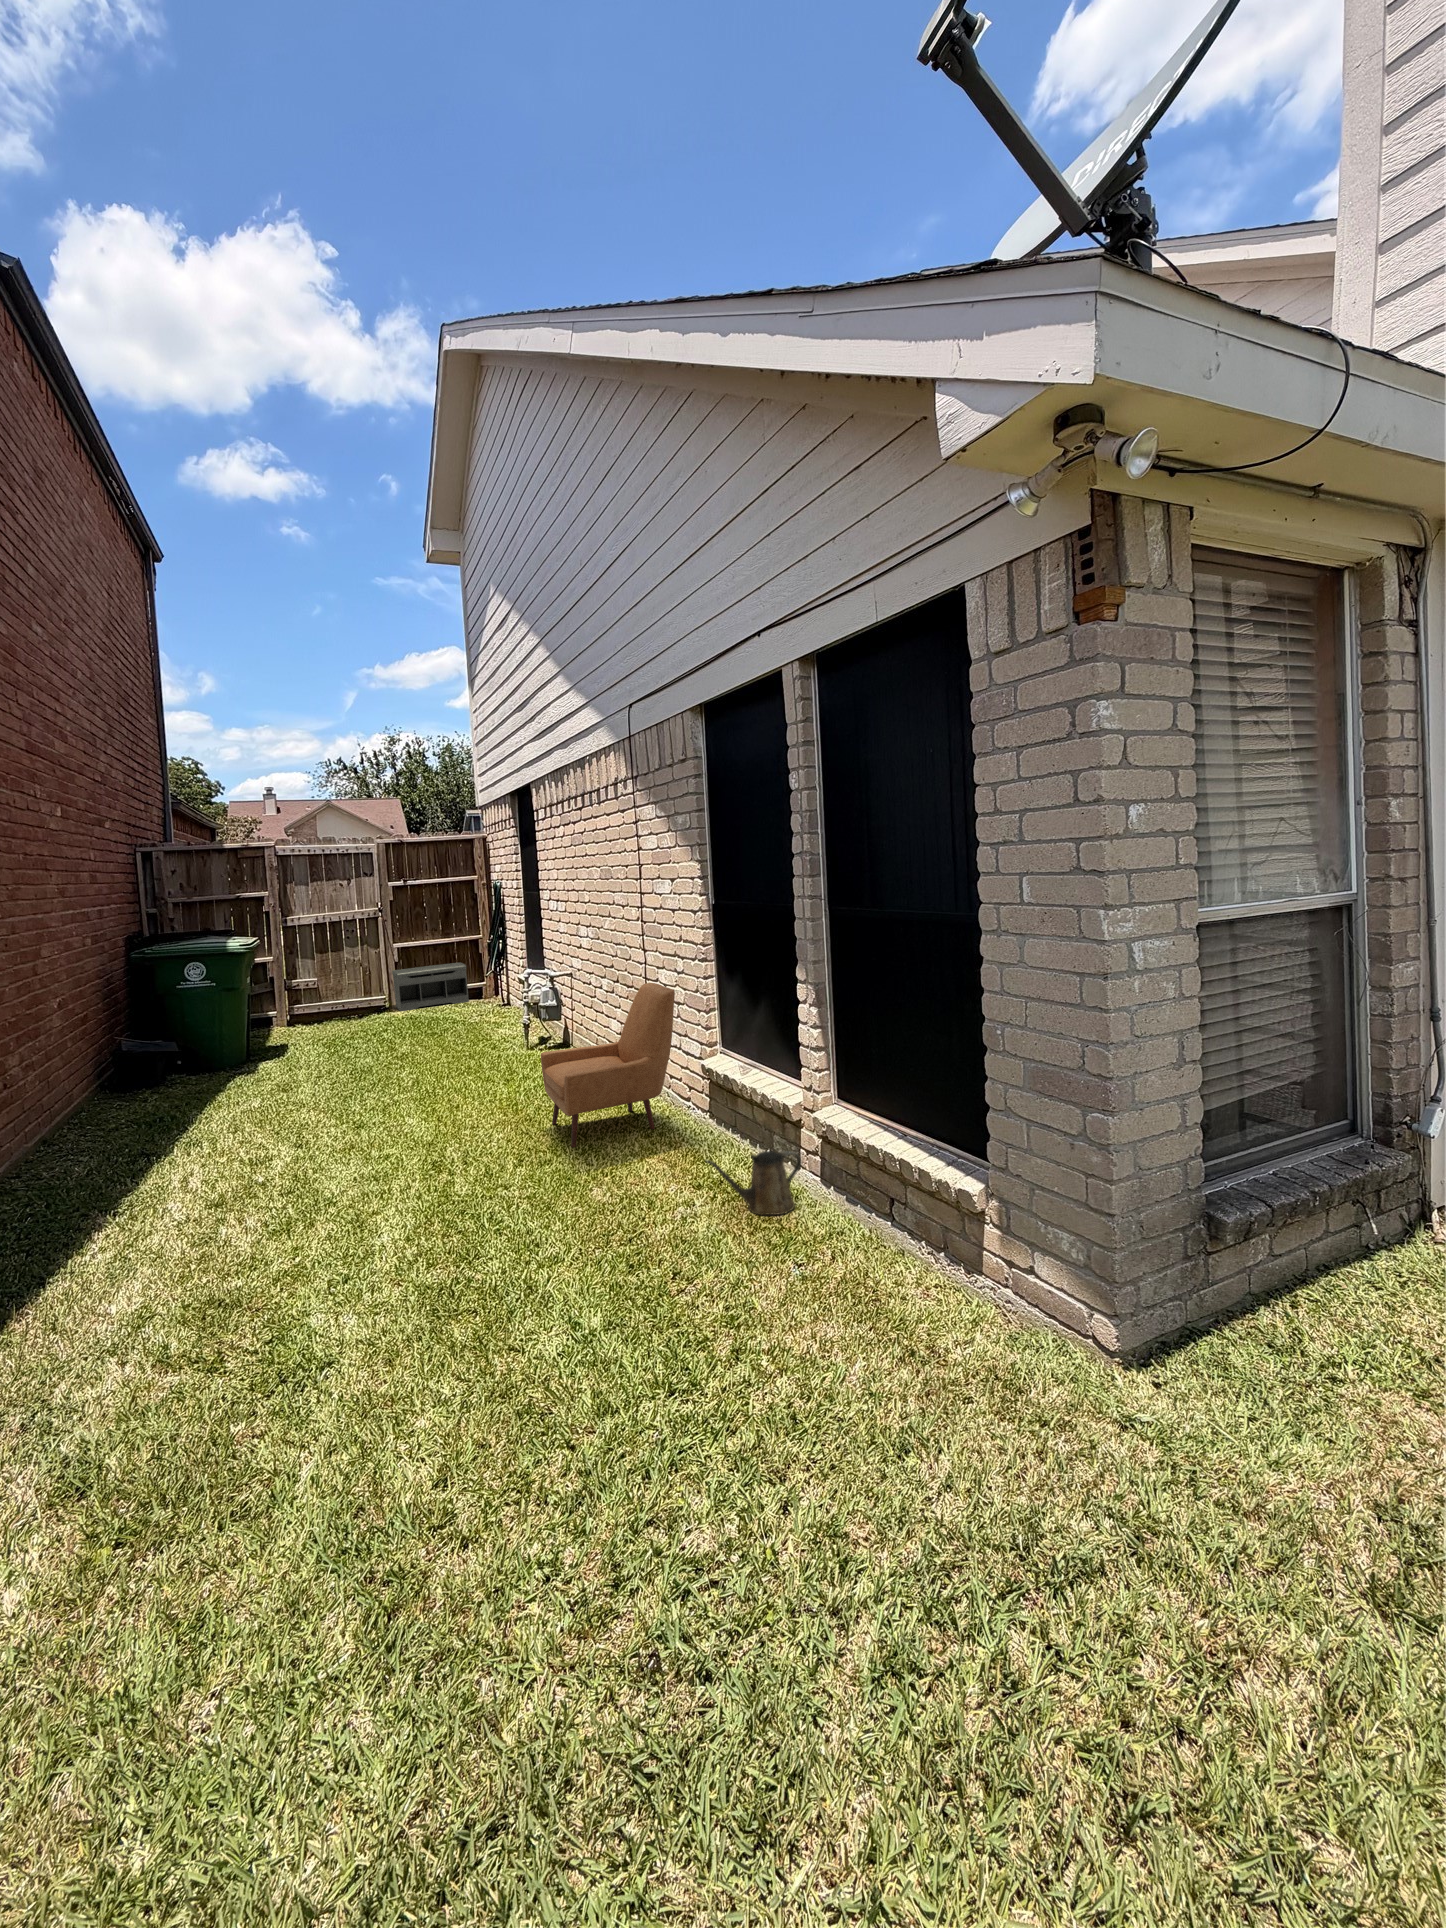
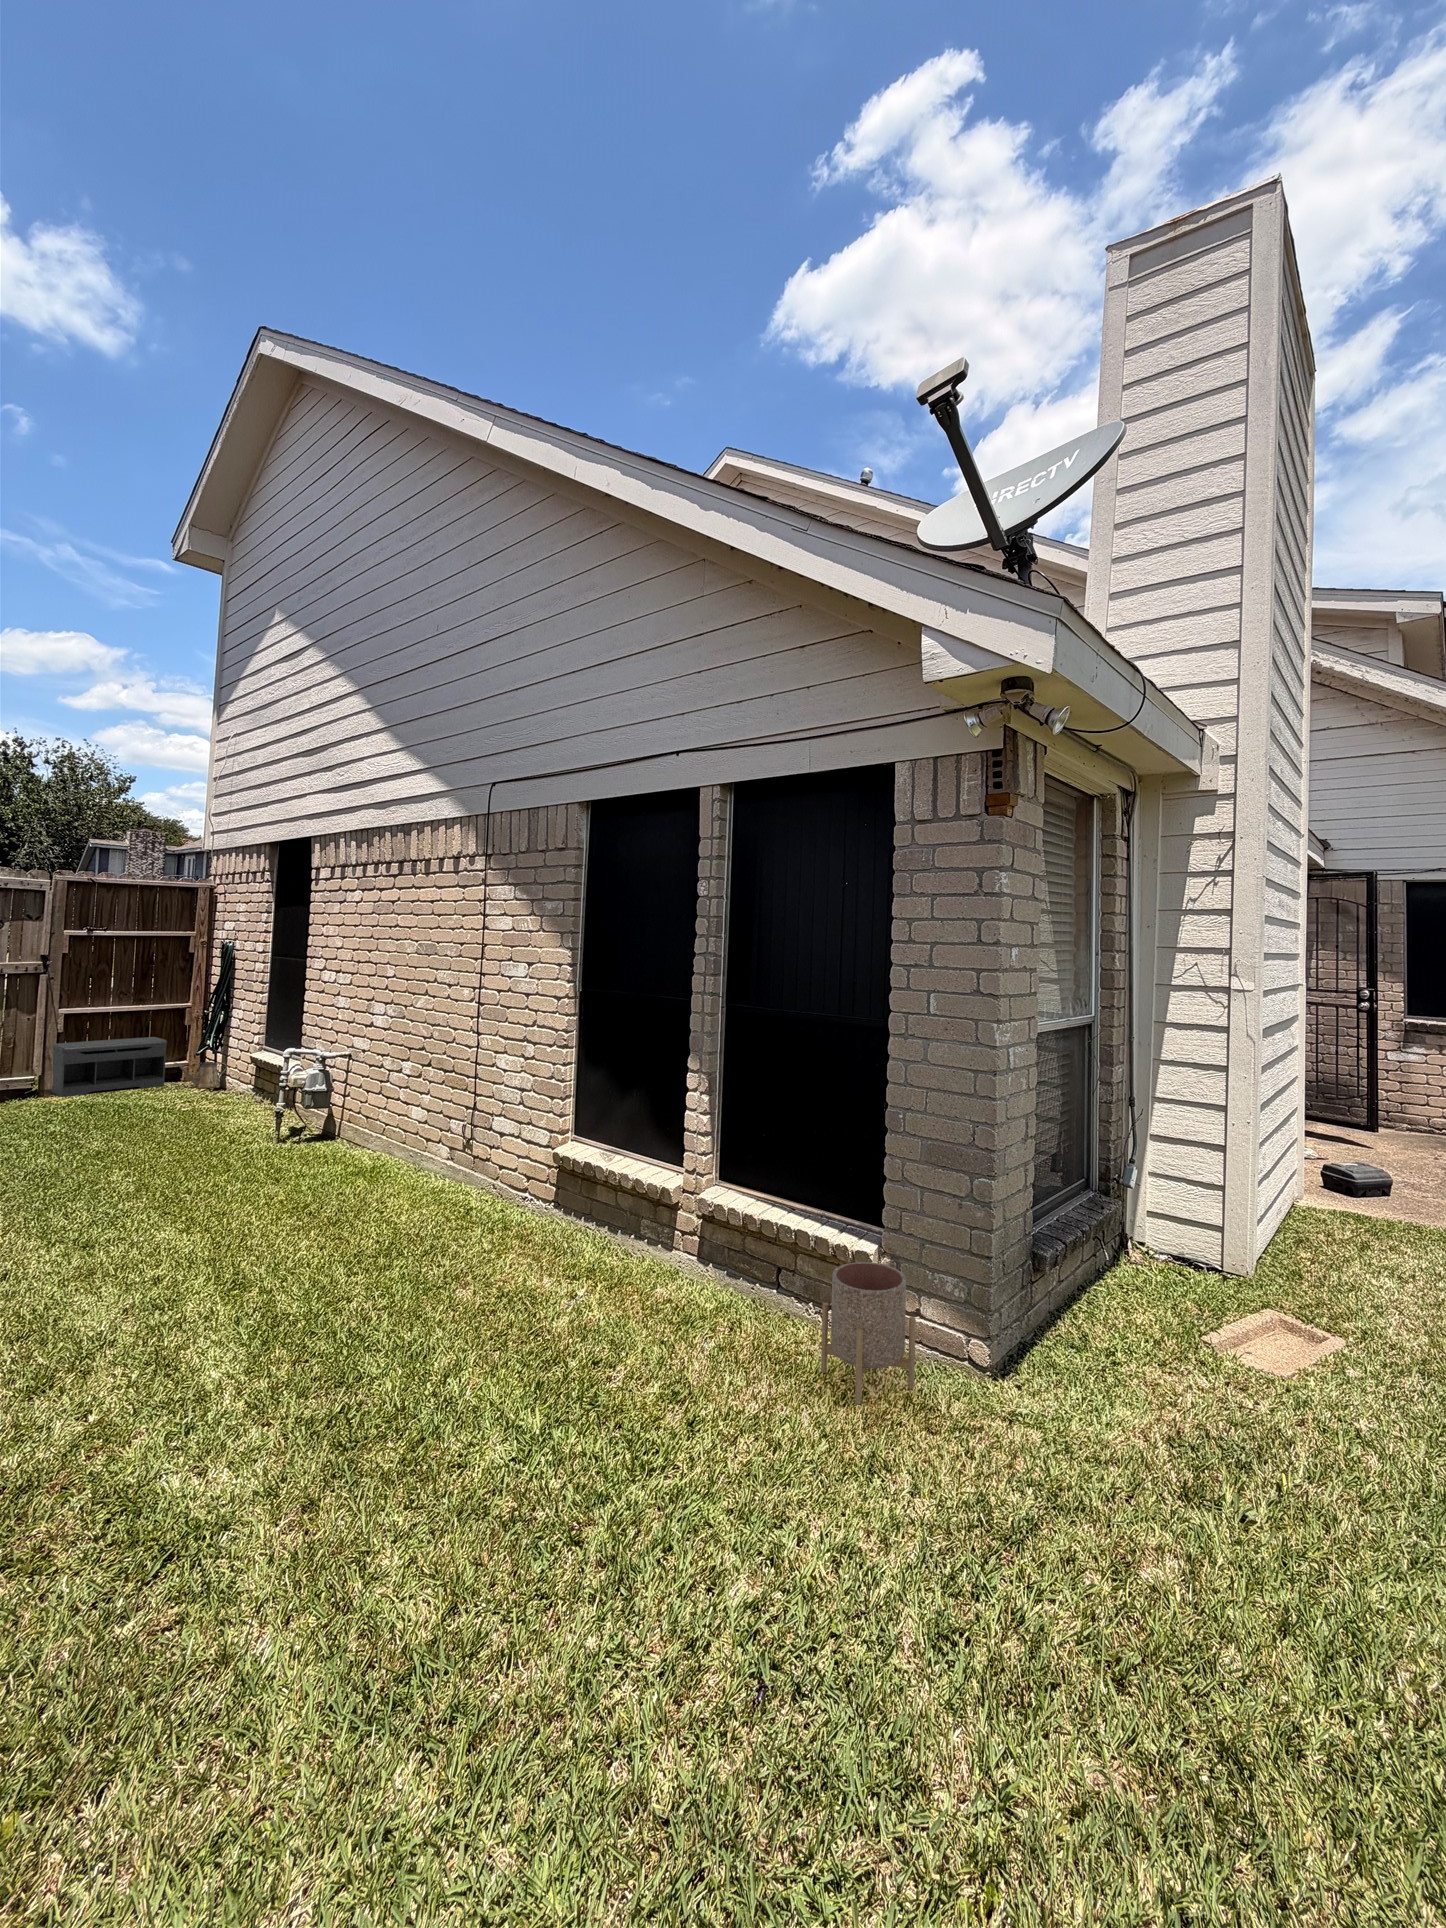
chair: present [541,983,675,1147] -> none [358,1068,526,1248]
watering can: present [706,1151,801,1215] -> present [174,1062,227,1088]
planter: none [906,1203,1018,1366] -> present [821,1262,916,1404]

